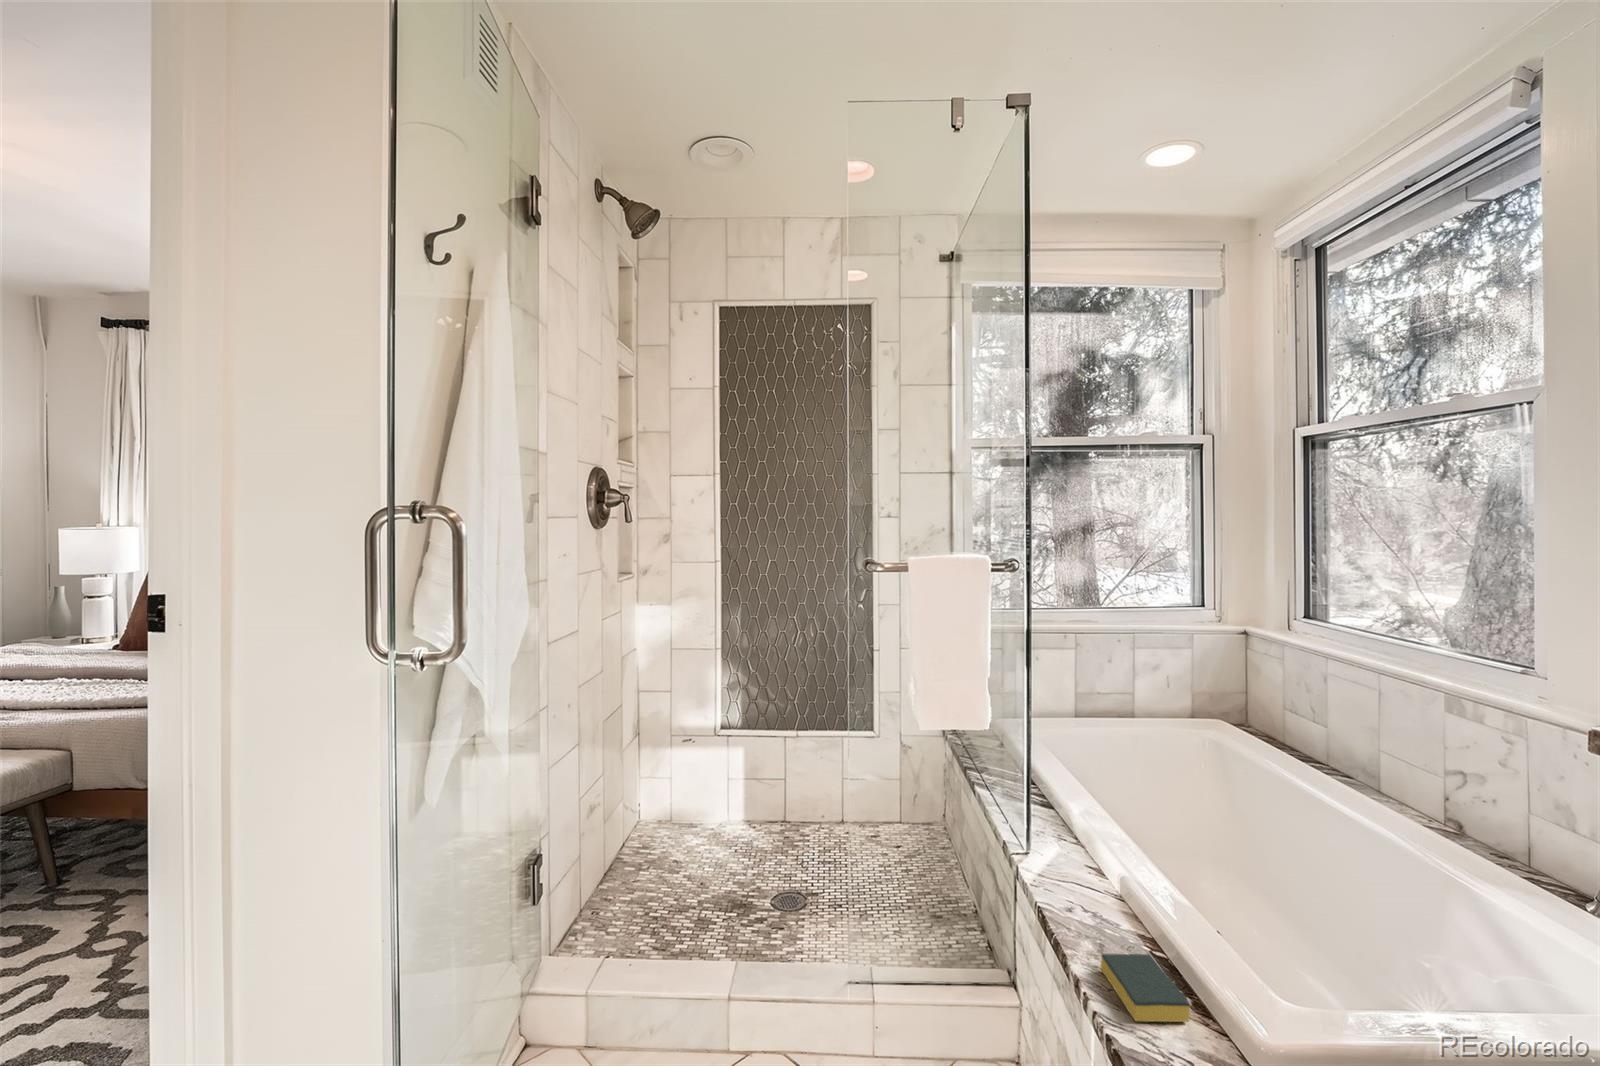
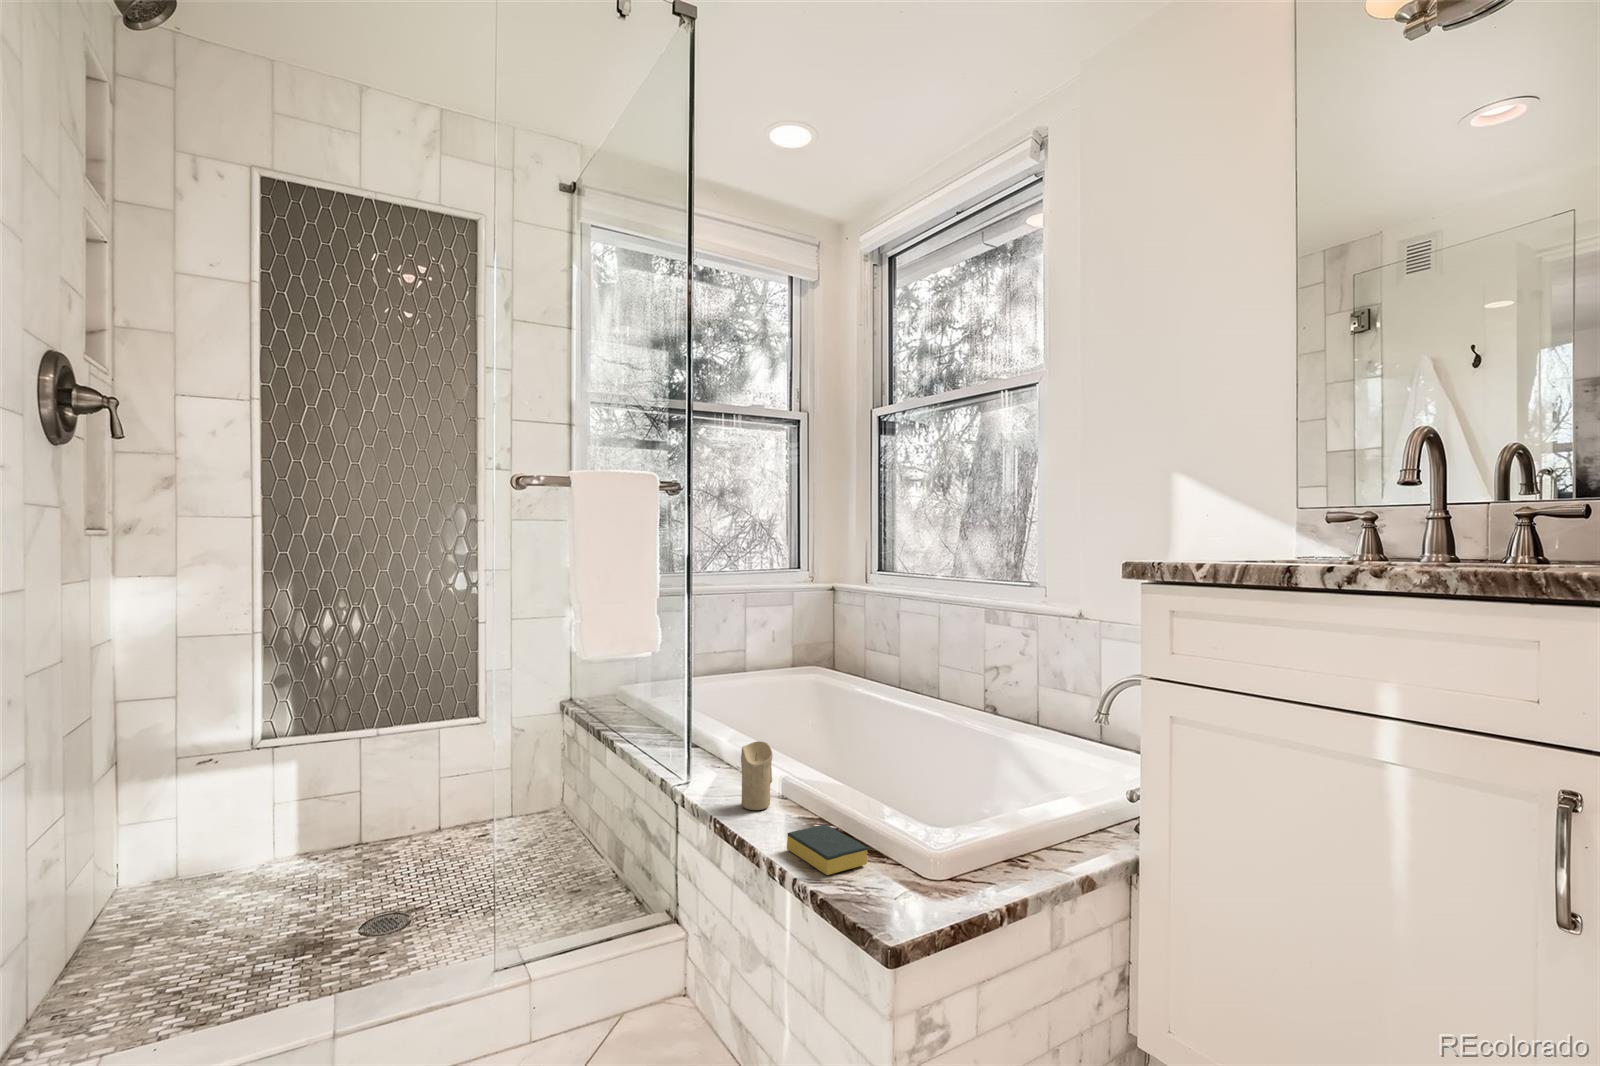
candle: none [1069,834,1104,908] -> present [741,741,773,810]

